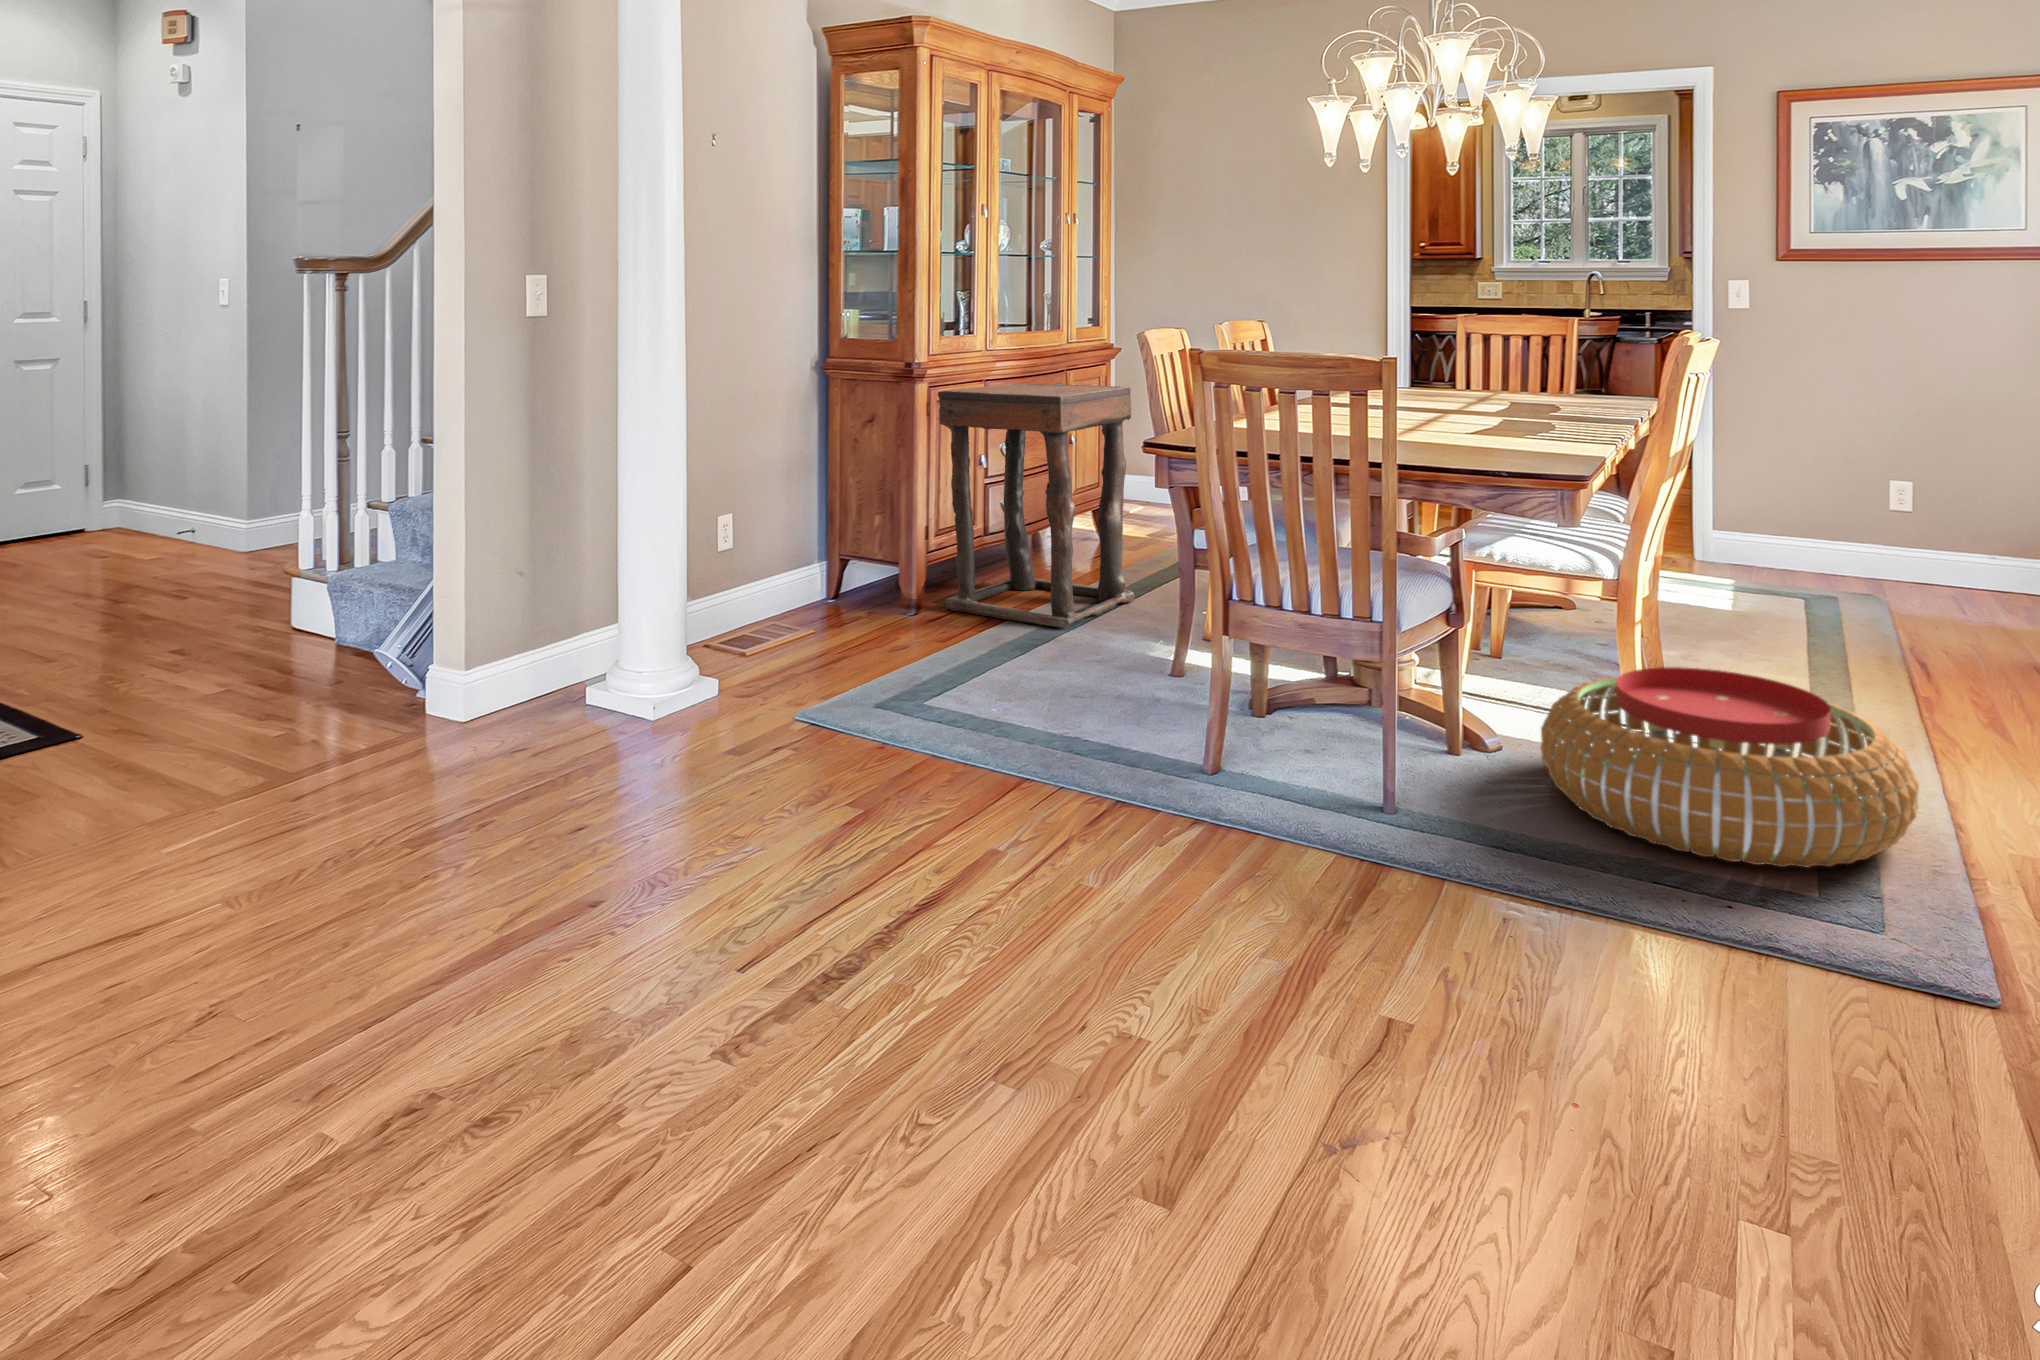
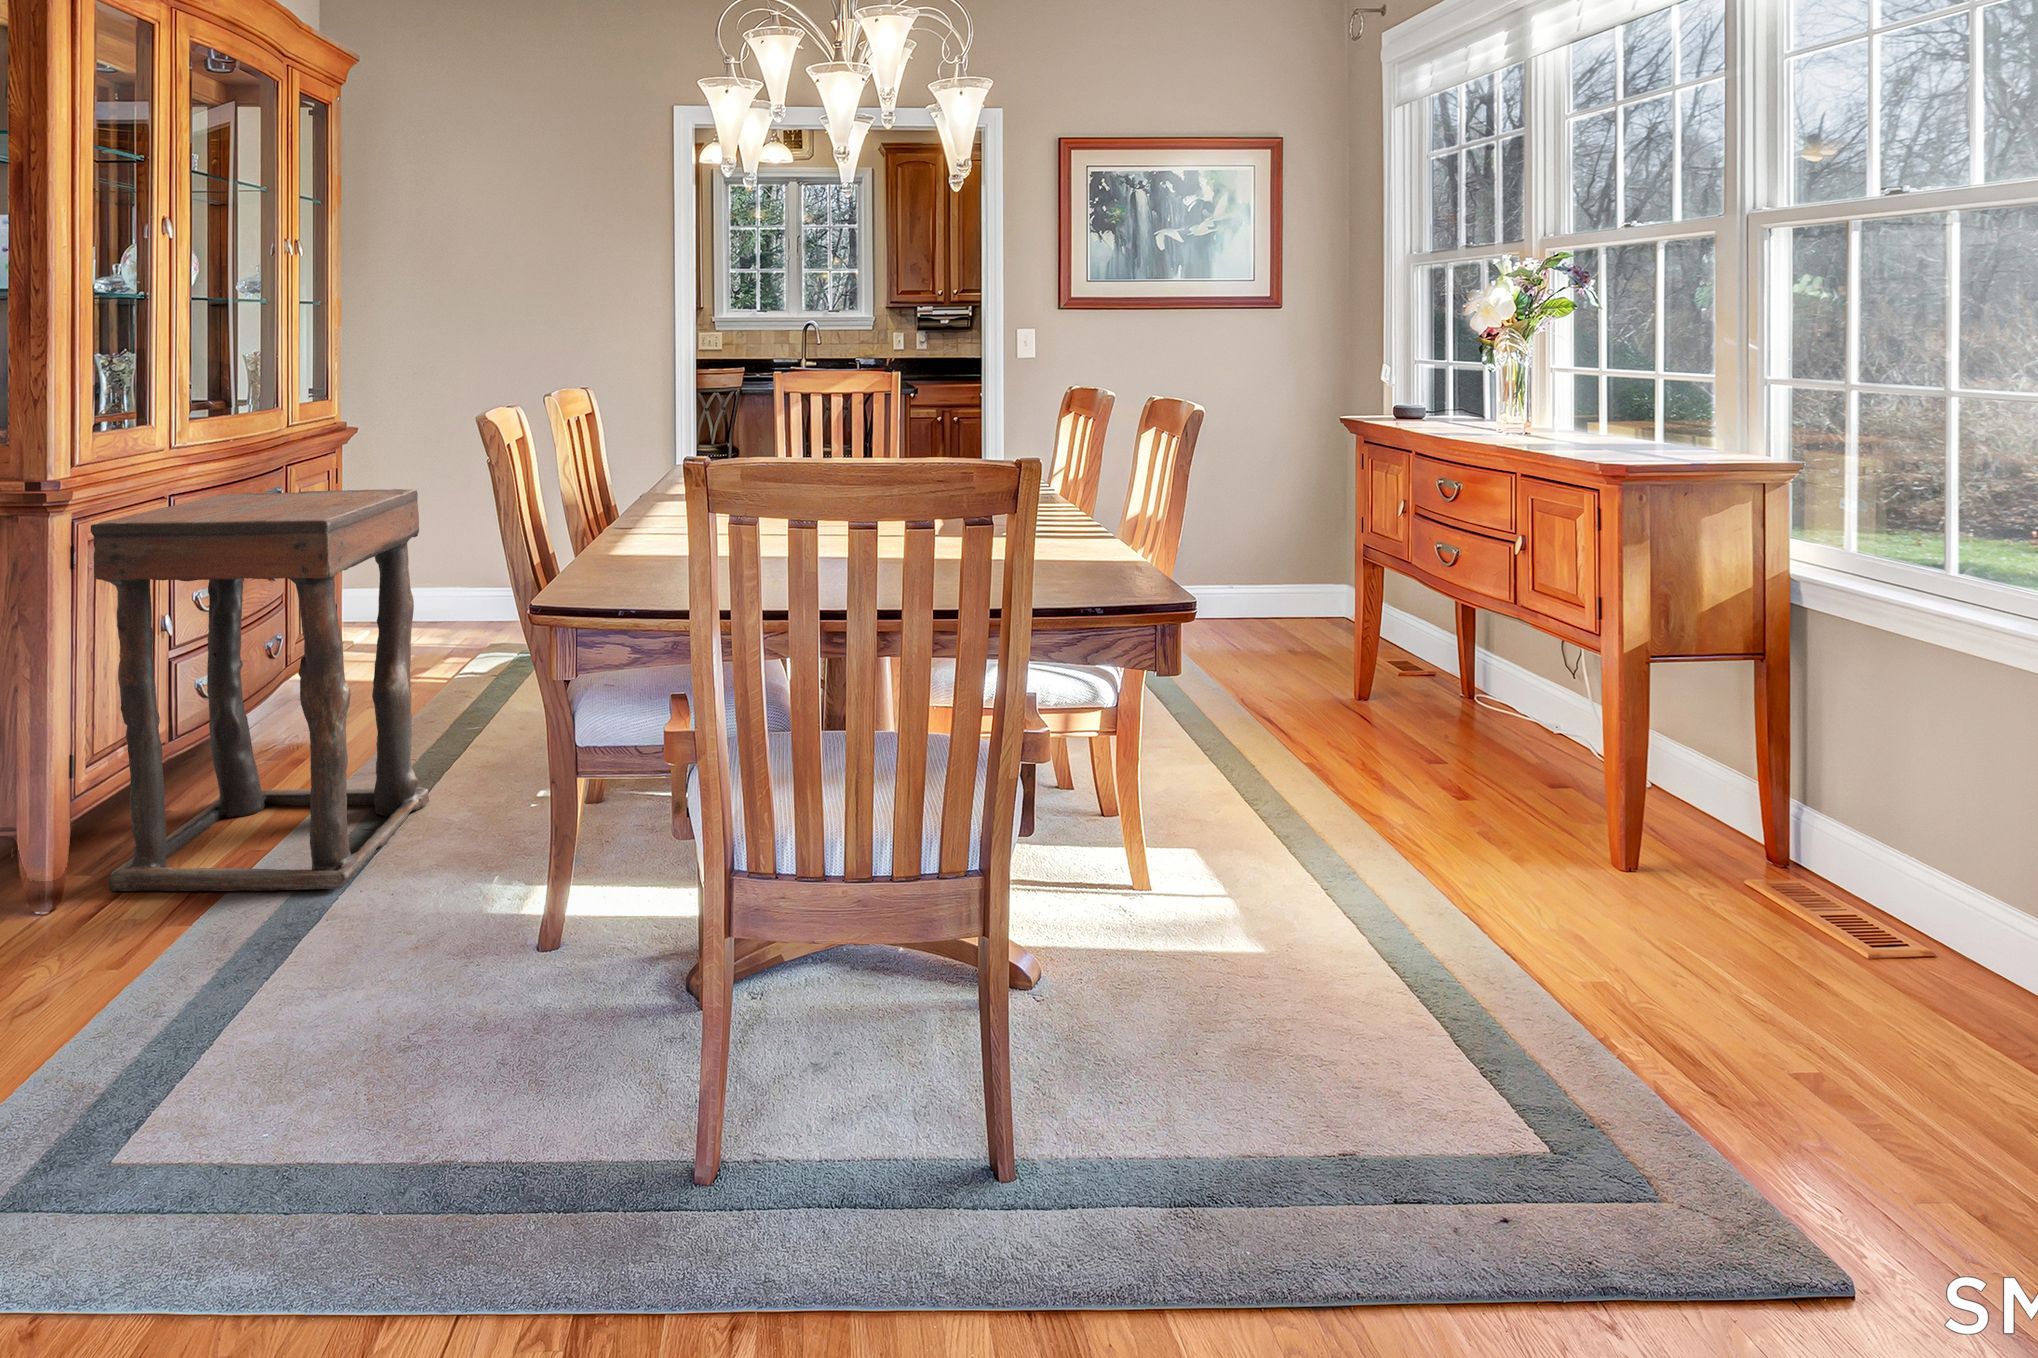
pouf: present [1541,667,1919,867] -> none [1144,825,1618,1147]

